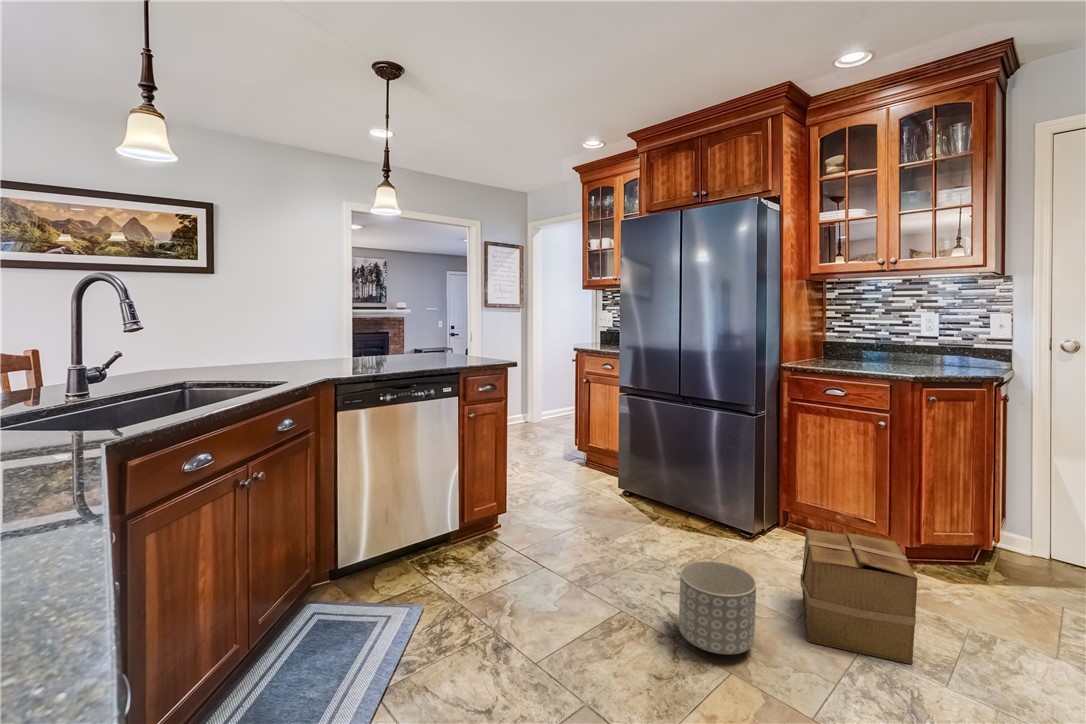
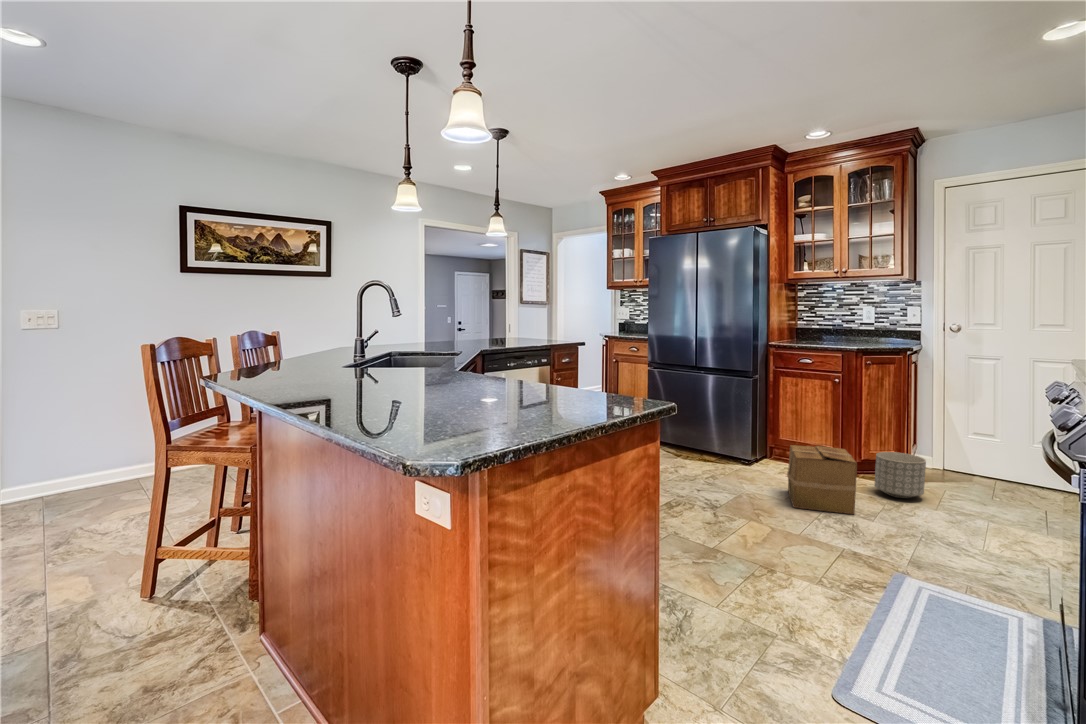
planter: present [679,561,756,654] -> present [874,452,926,498]

